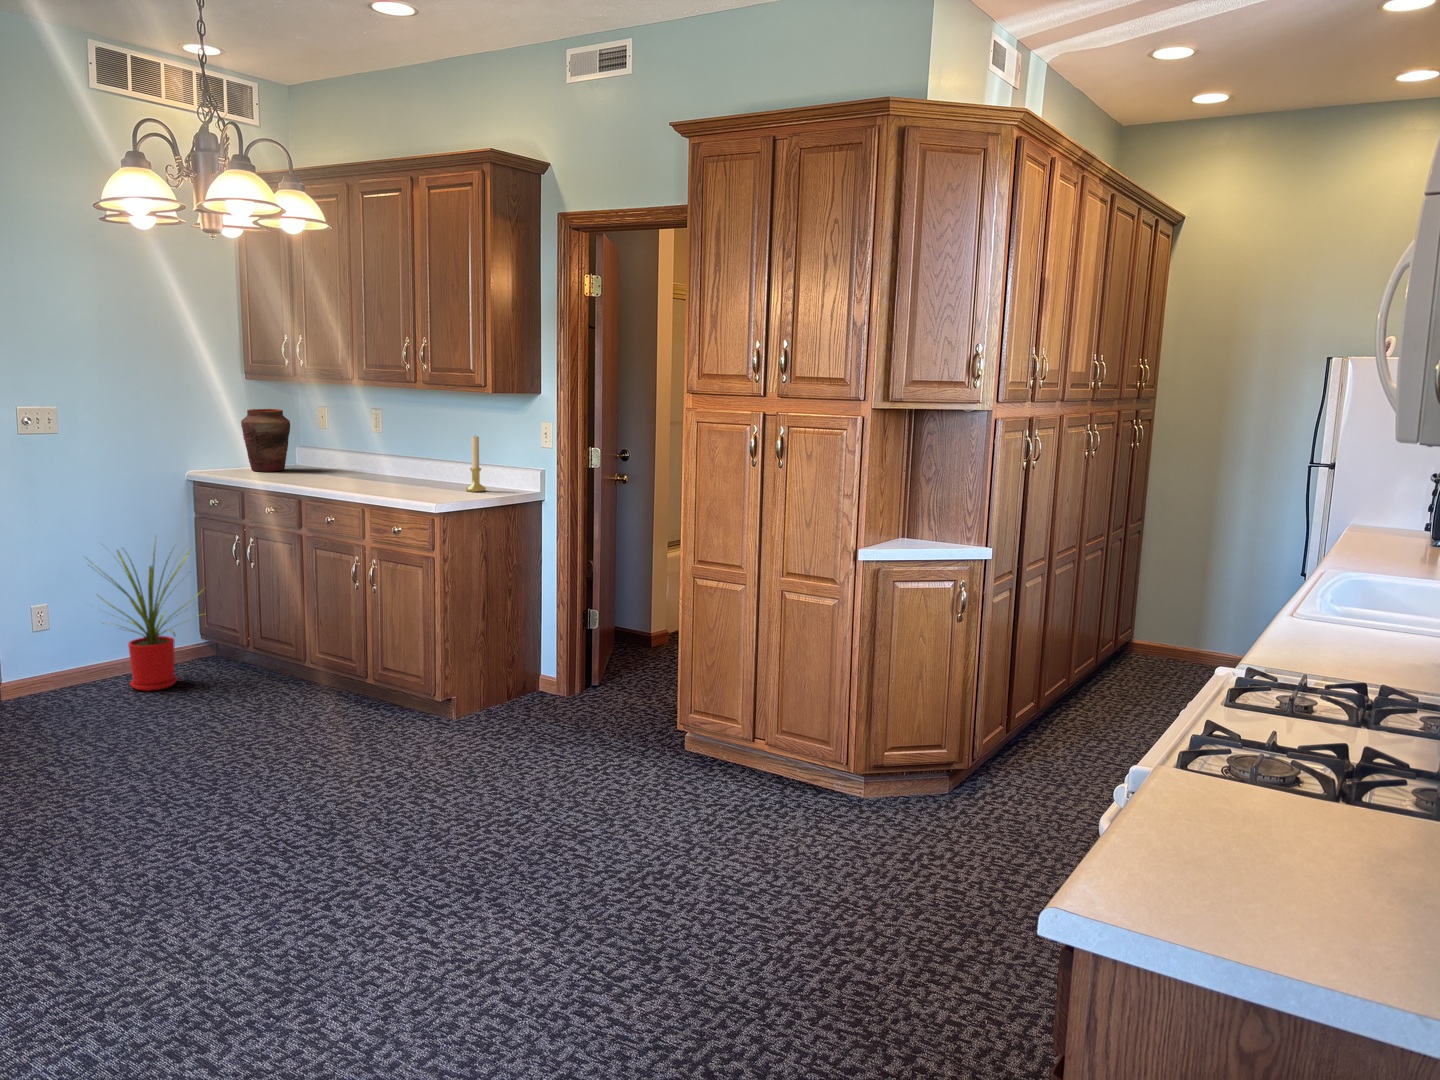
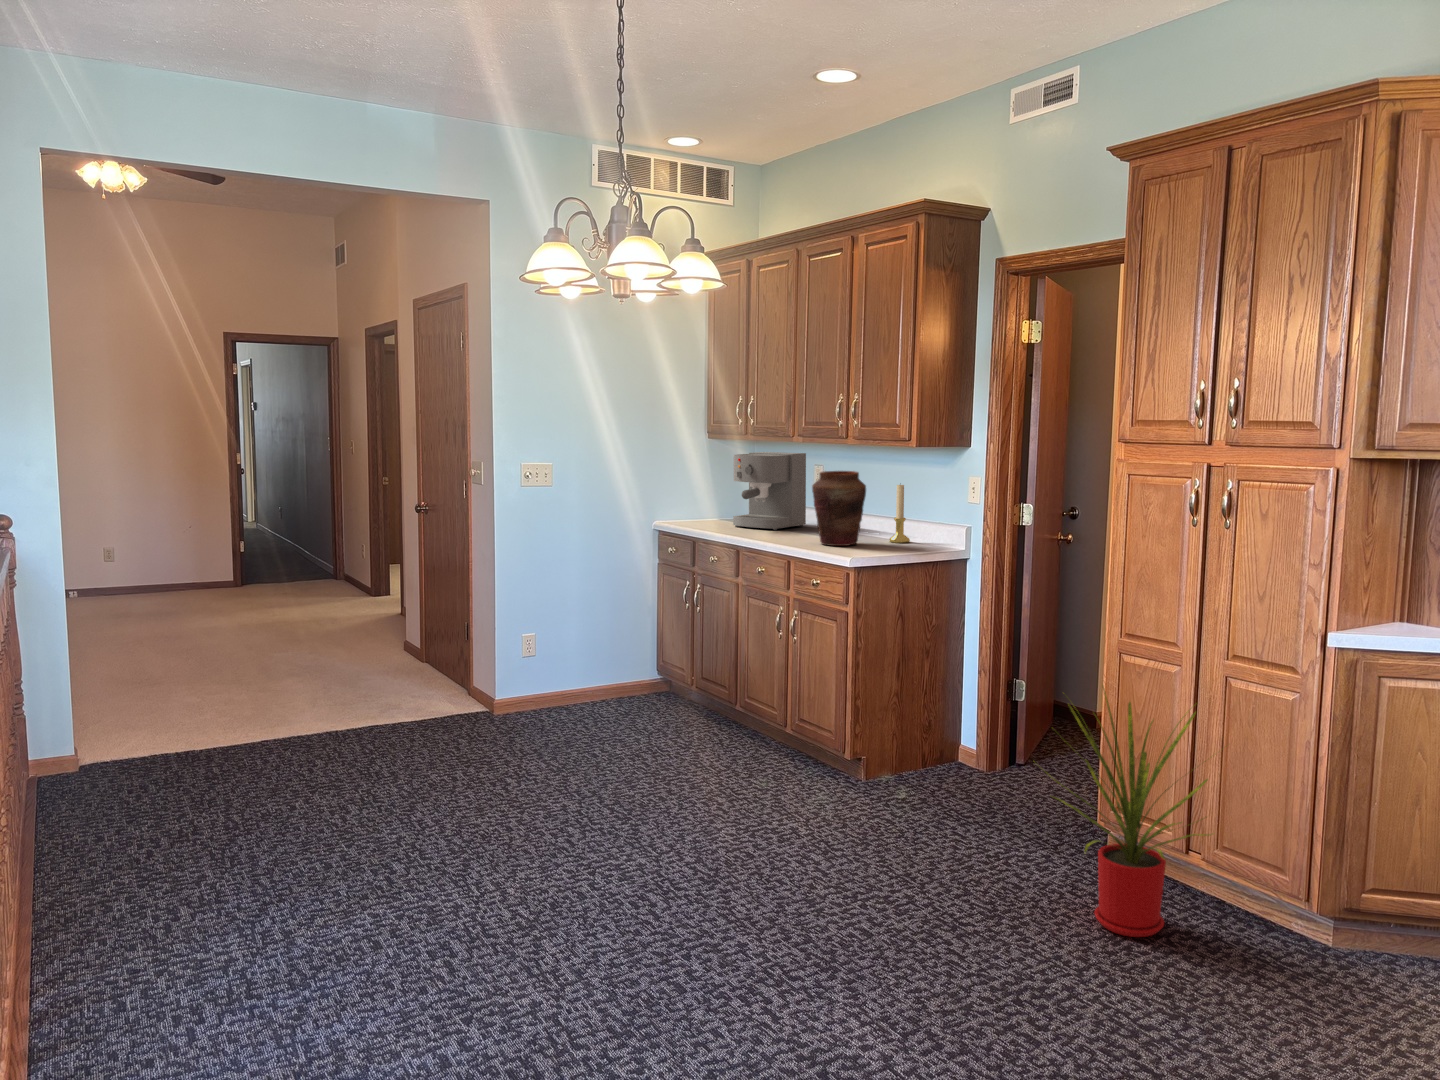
coffee maker: none [294,404,373,483] -> present [733,452,806,530]
vase: present [241,409,290,472] -> present [812,471,866,546]
house plant: present [92,536,203,691] -> present [1034,689,1209,937]

